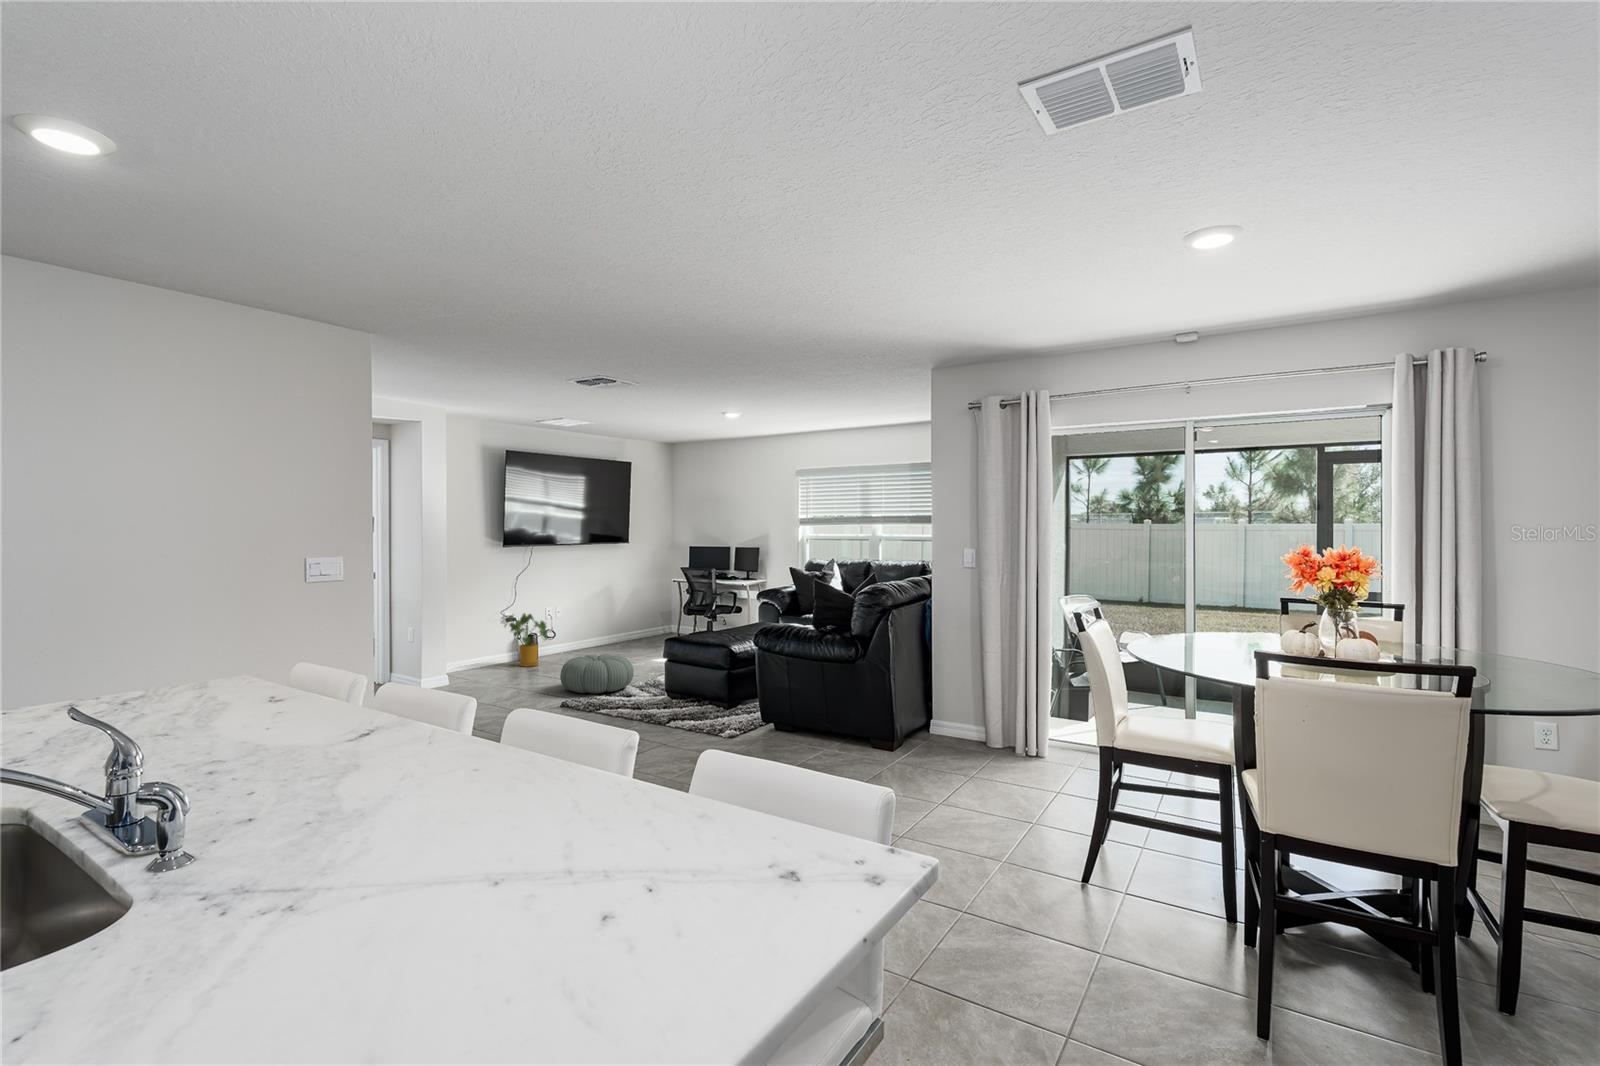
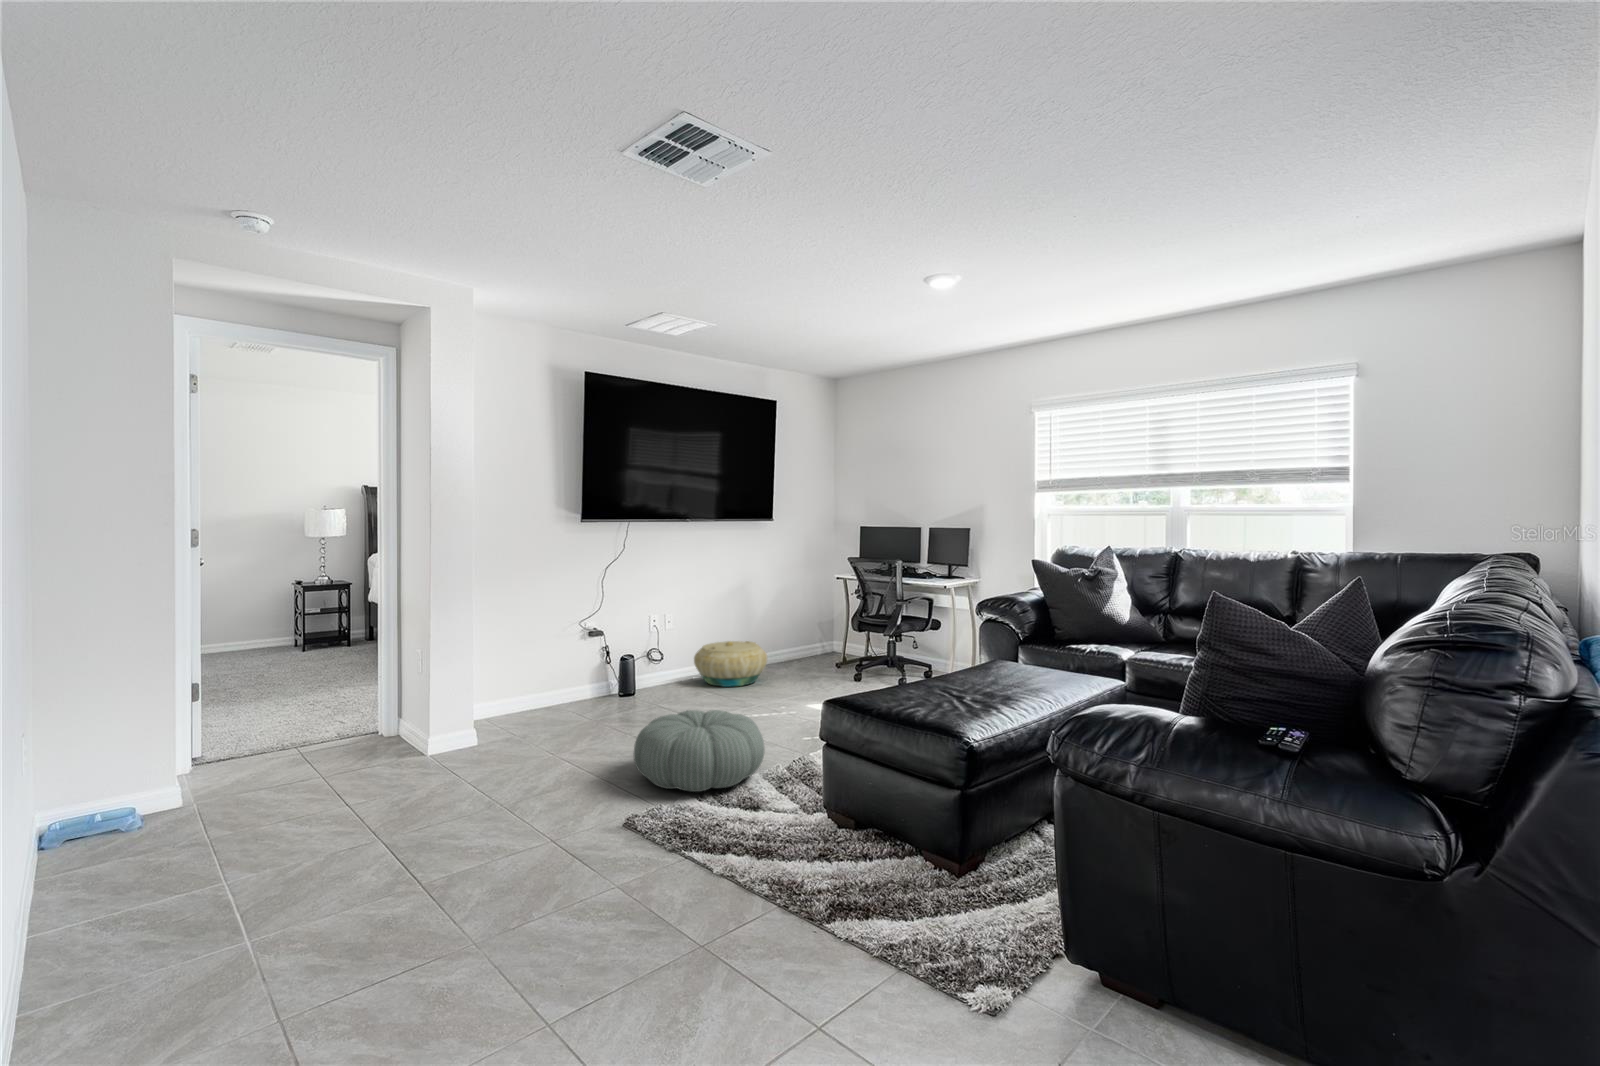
house plant: present [505,613,546,667] -> none [577,624,642,710]
basket: none [578,624,628,653] -> present [694,641,767,687]

